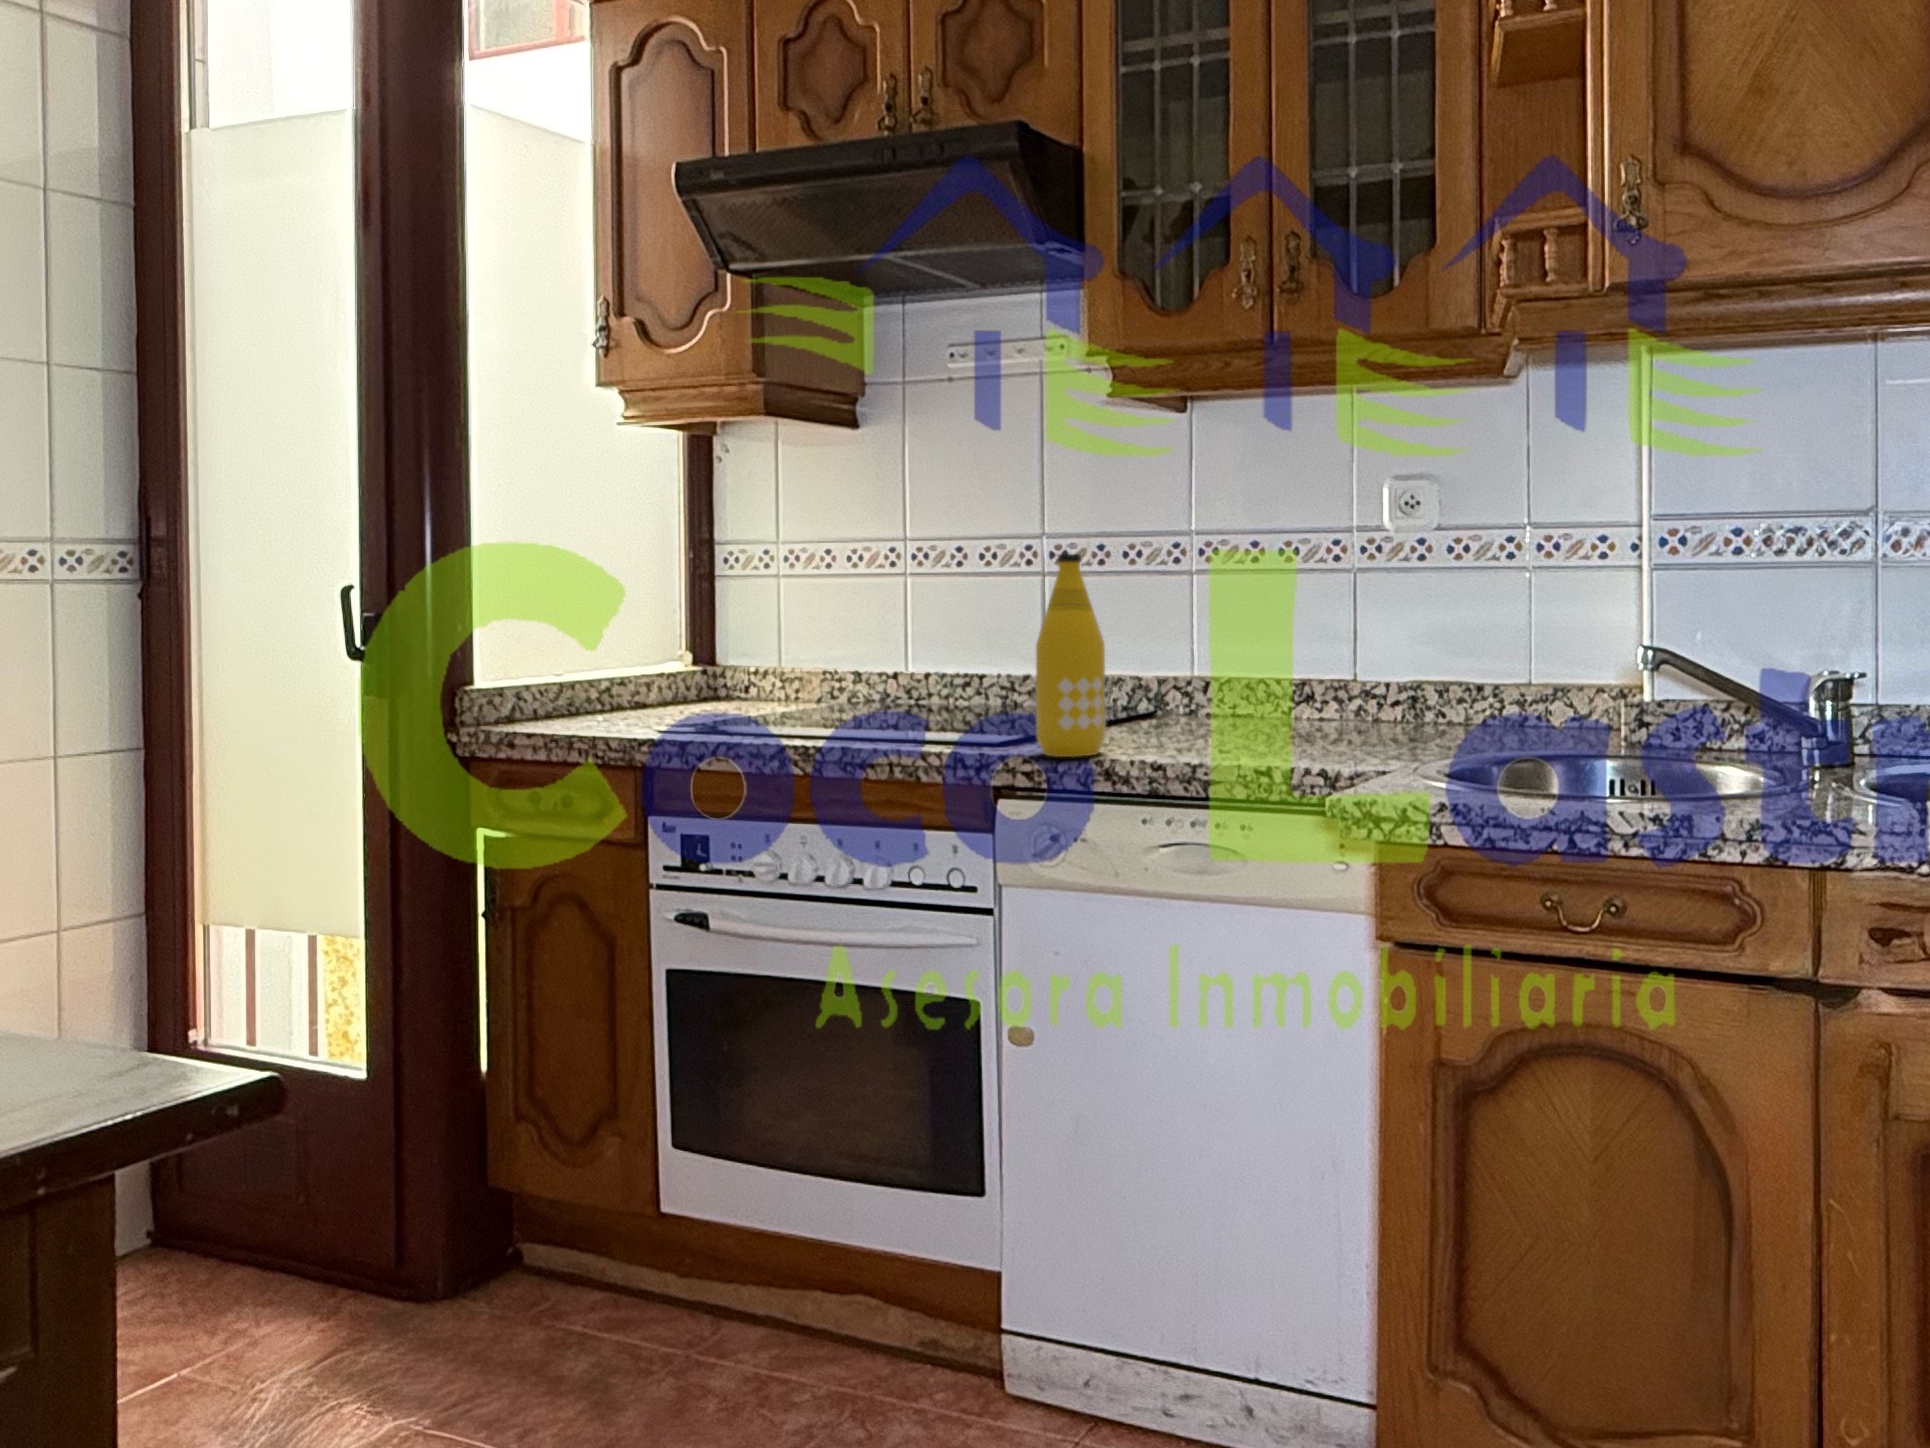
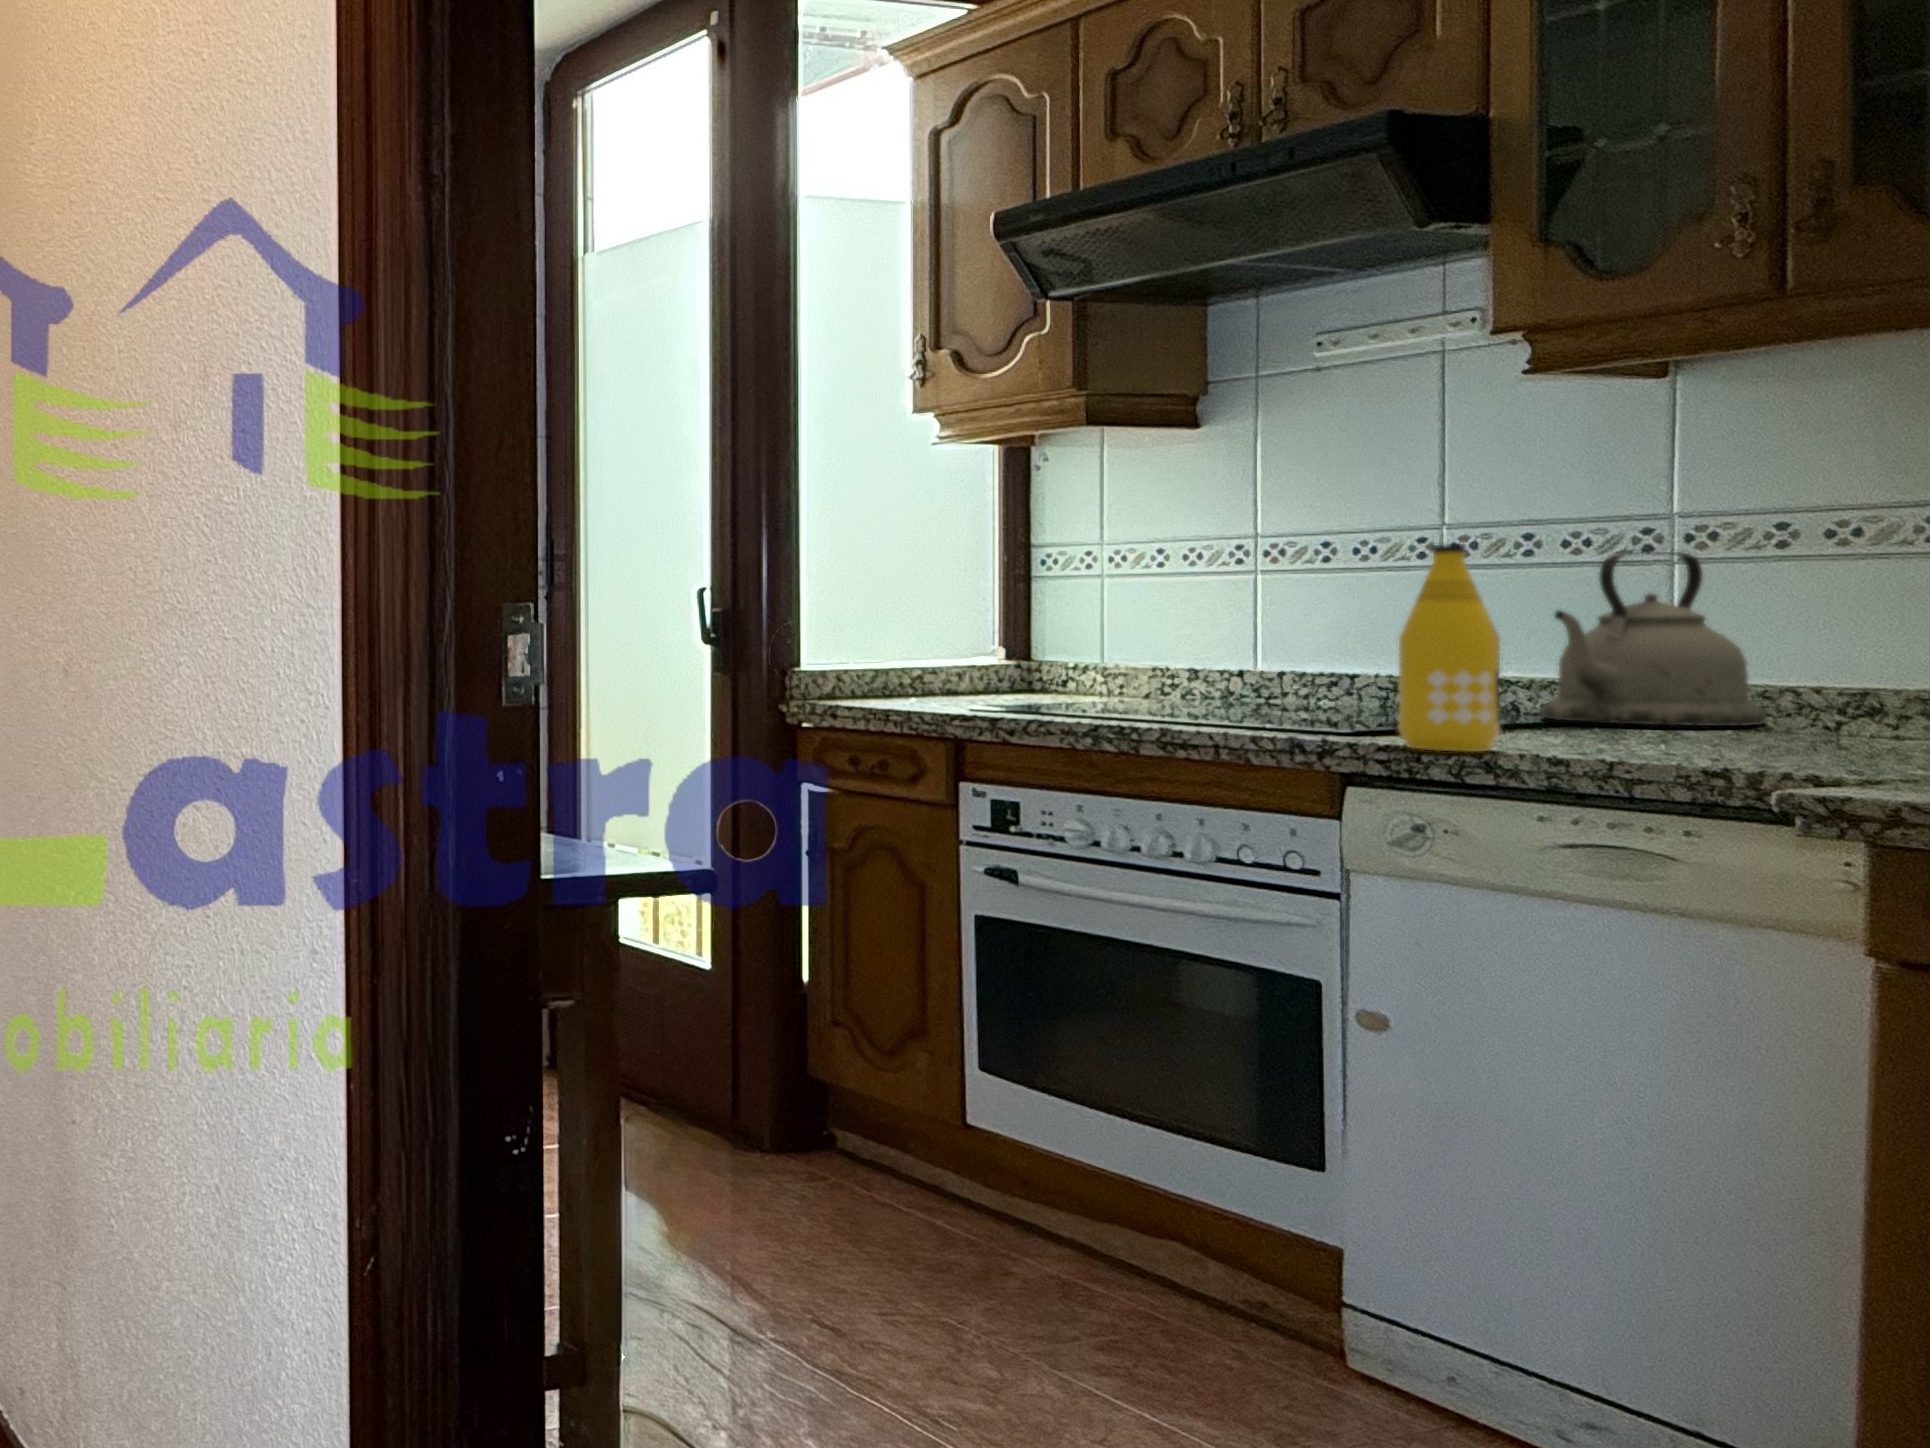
kettle: none [1111,564,1239,715] -> present [1542,552,1767,726]

